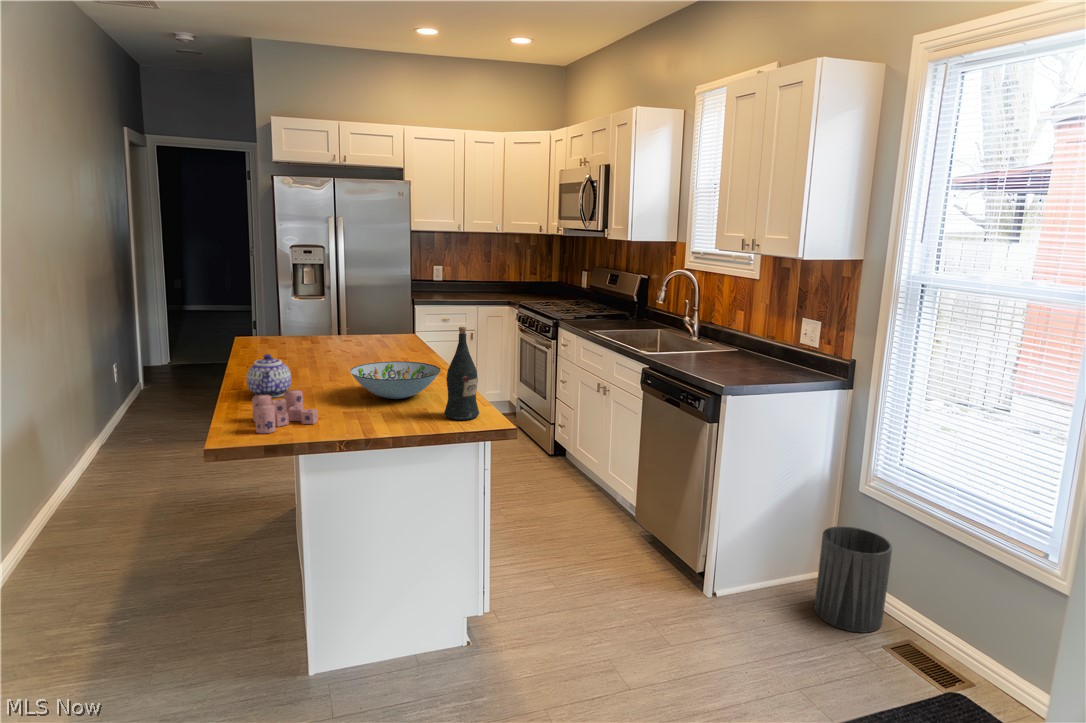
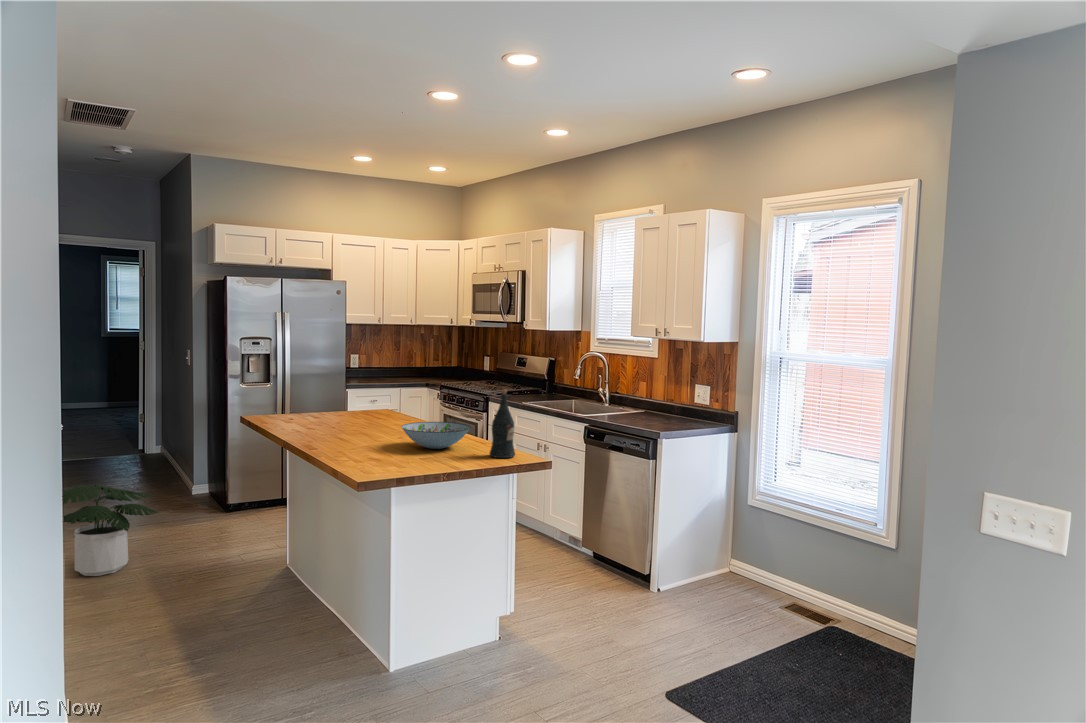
teapot: present [247,354,291,397] -> none [318,417,353,452]
candle: present [252,390,318,433] -> none [353,442,403,472]
potted plant: none [55,406,173,500] -> present [62,485,158,576]
trash can: present [814,526,892,633] -> none [728,530,778,602]

